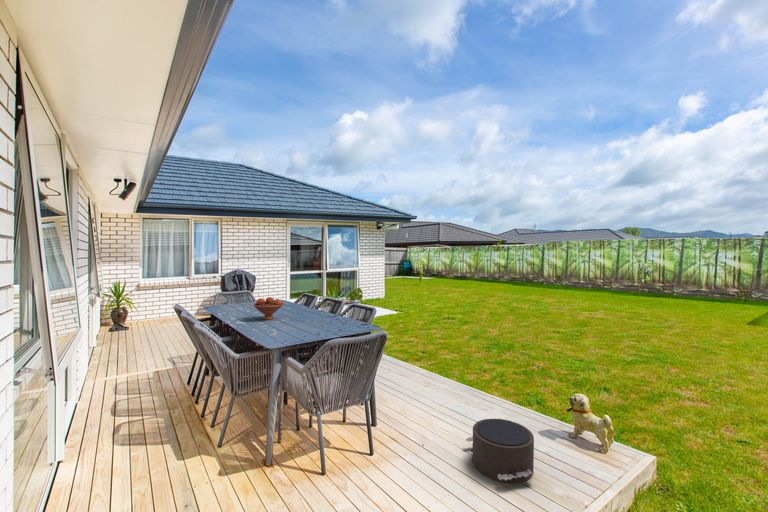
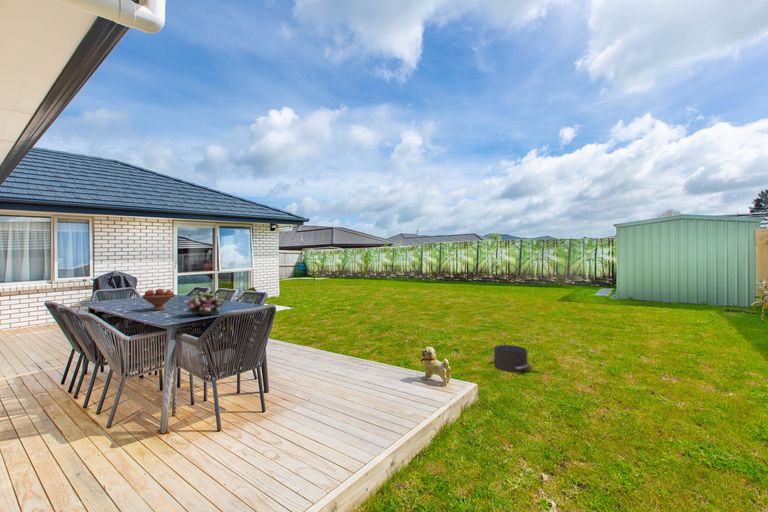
flower arrangement: none [289,306,330,332] -> present [184,292,224,315]
pouf: present [466,419,534,483] -> present [488,345,530,372]

